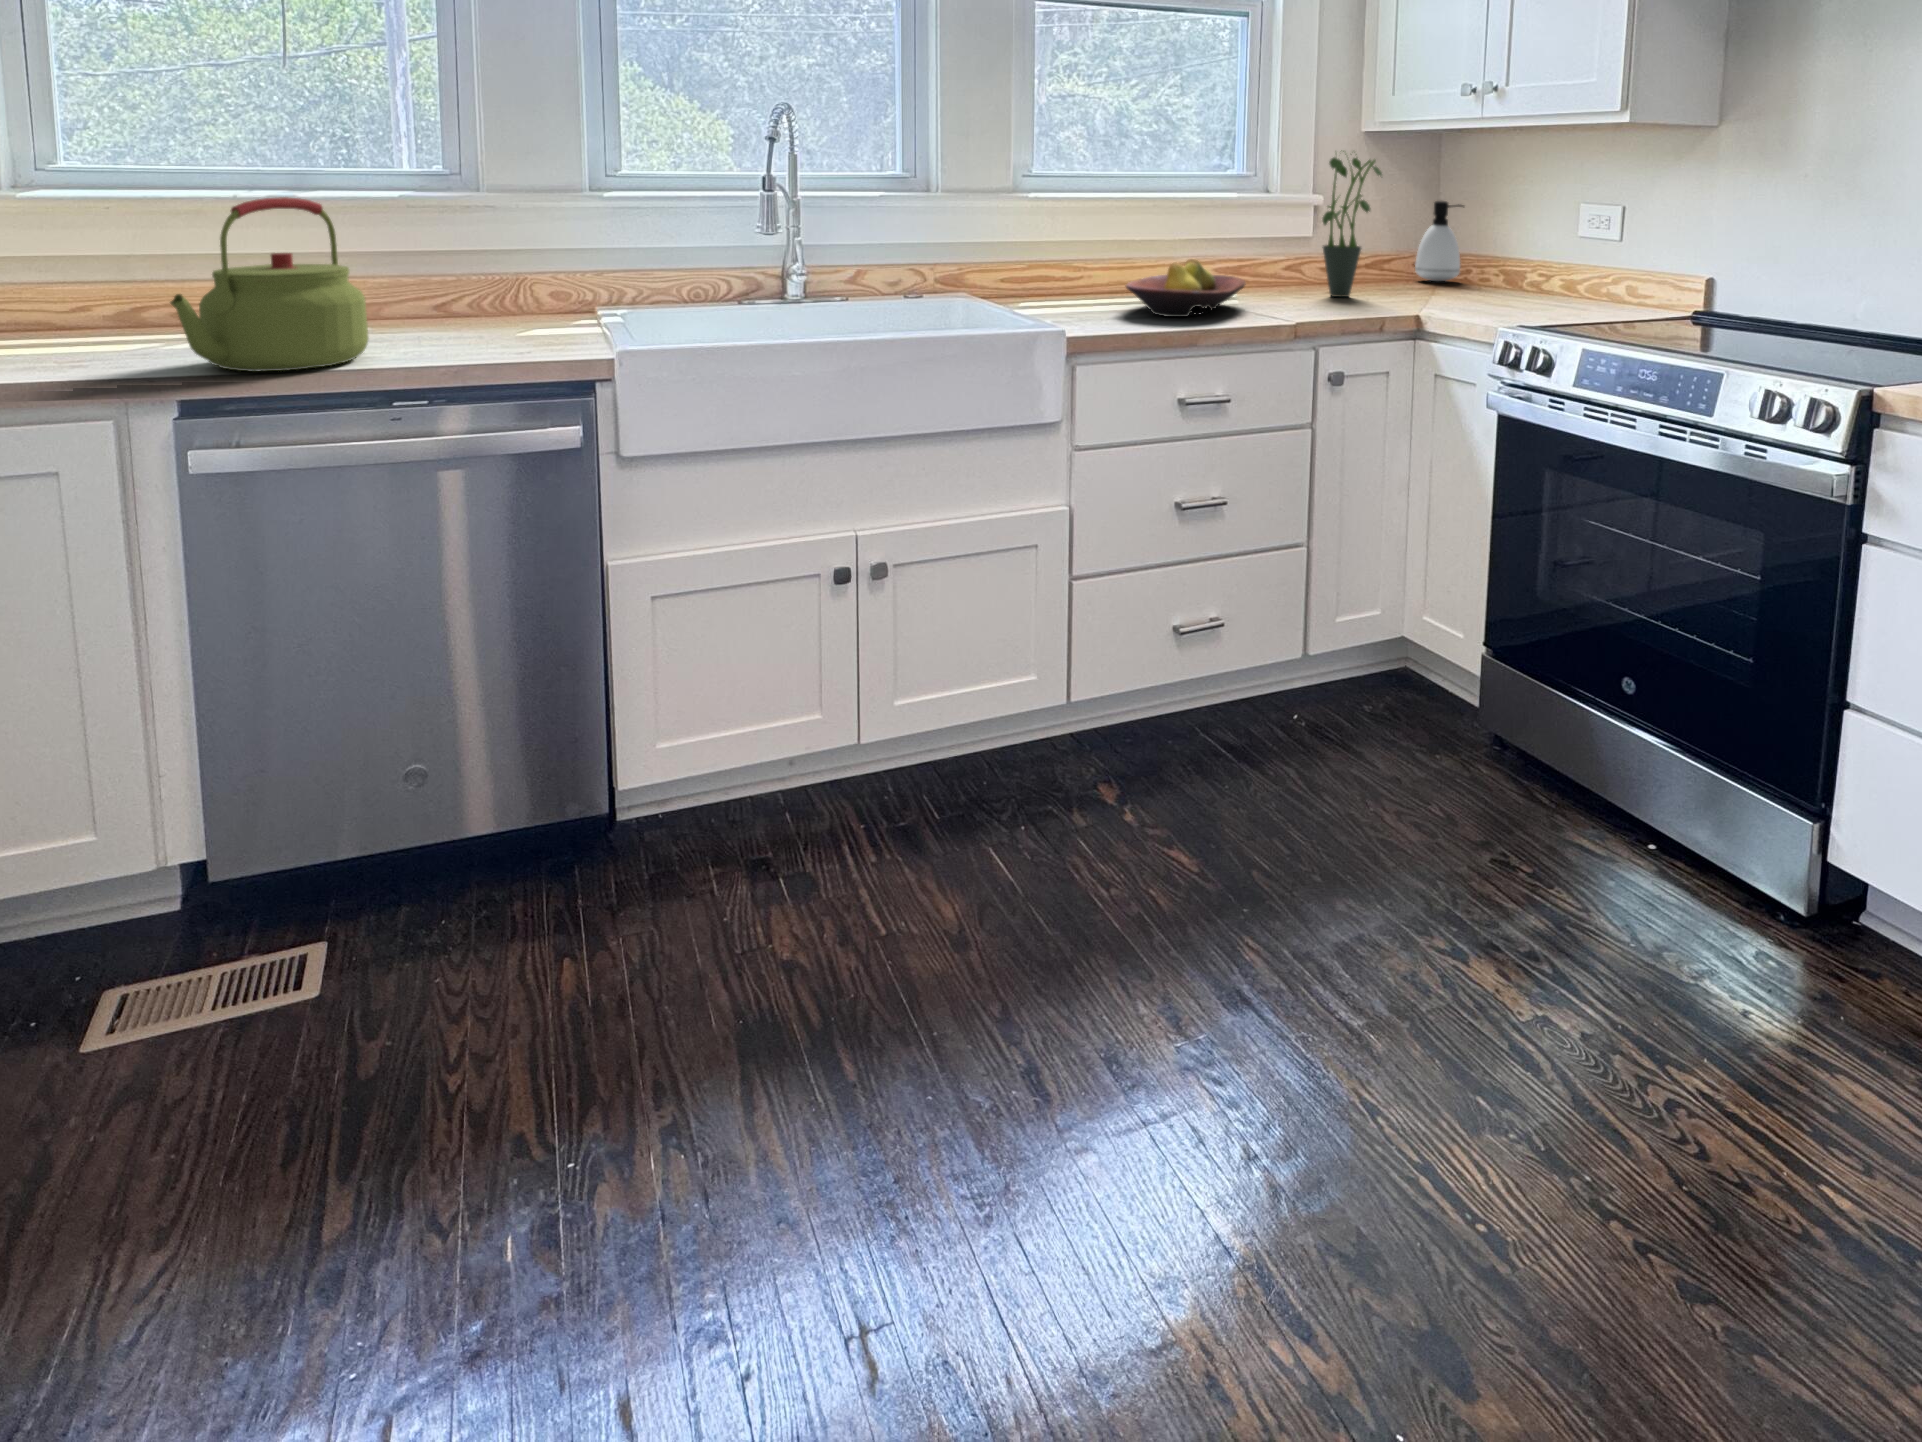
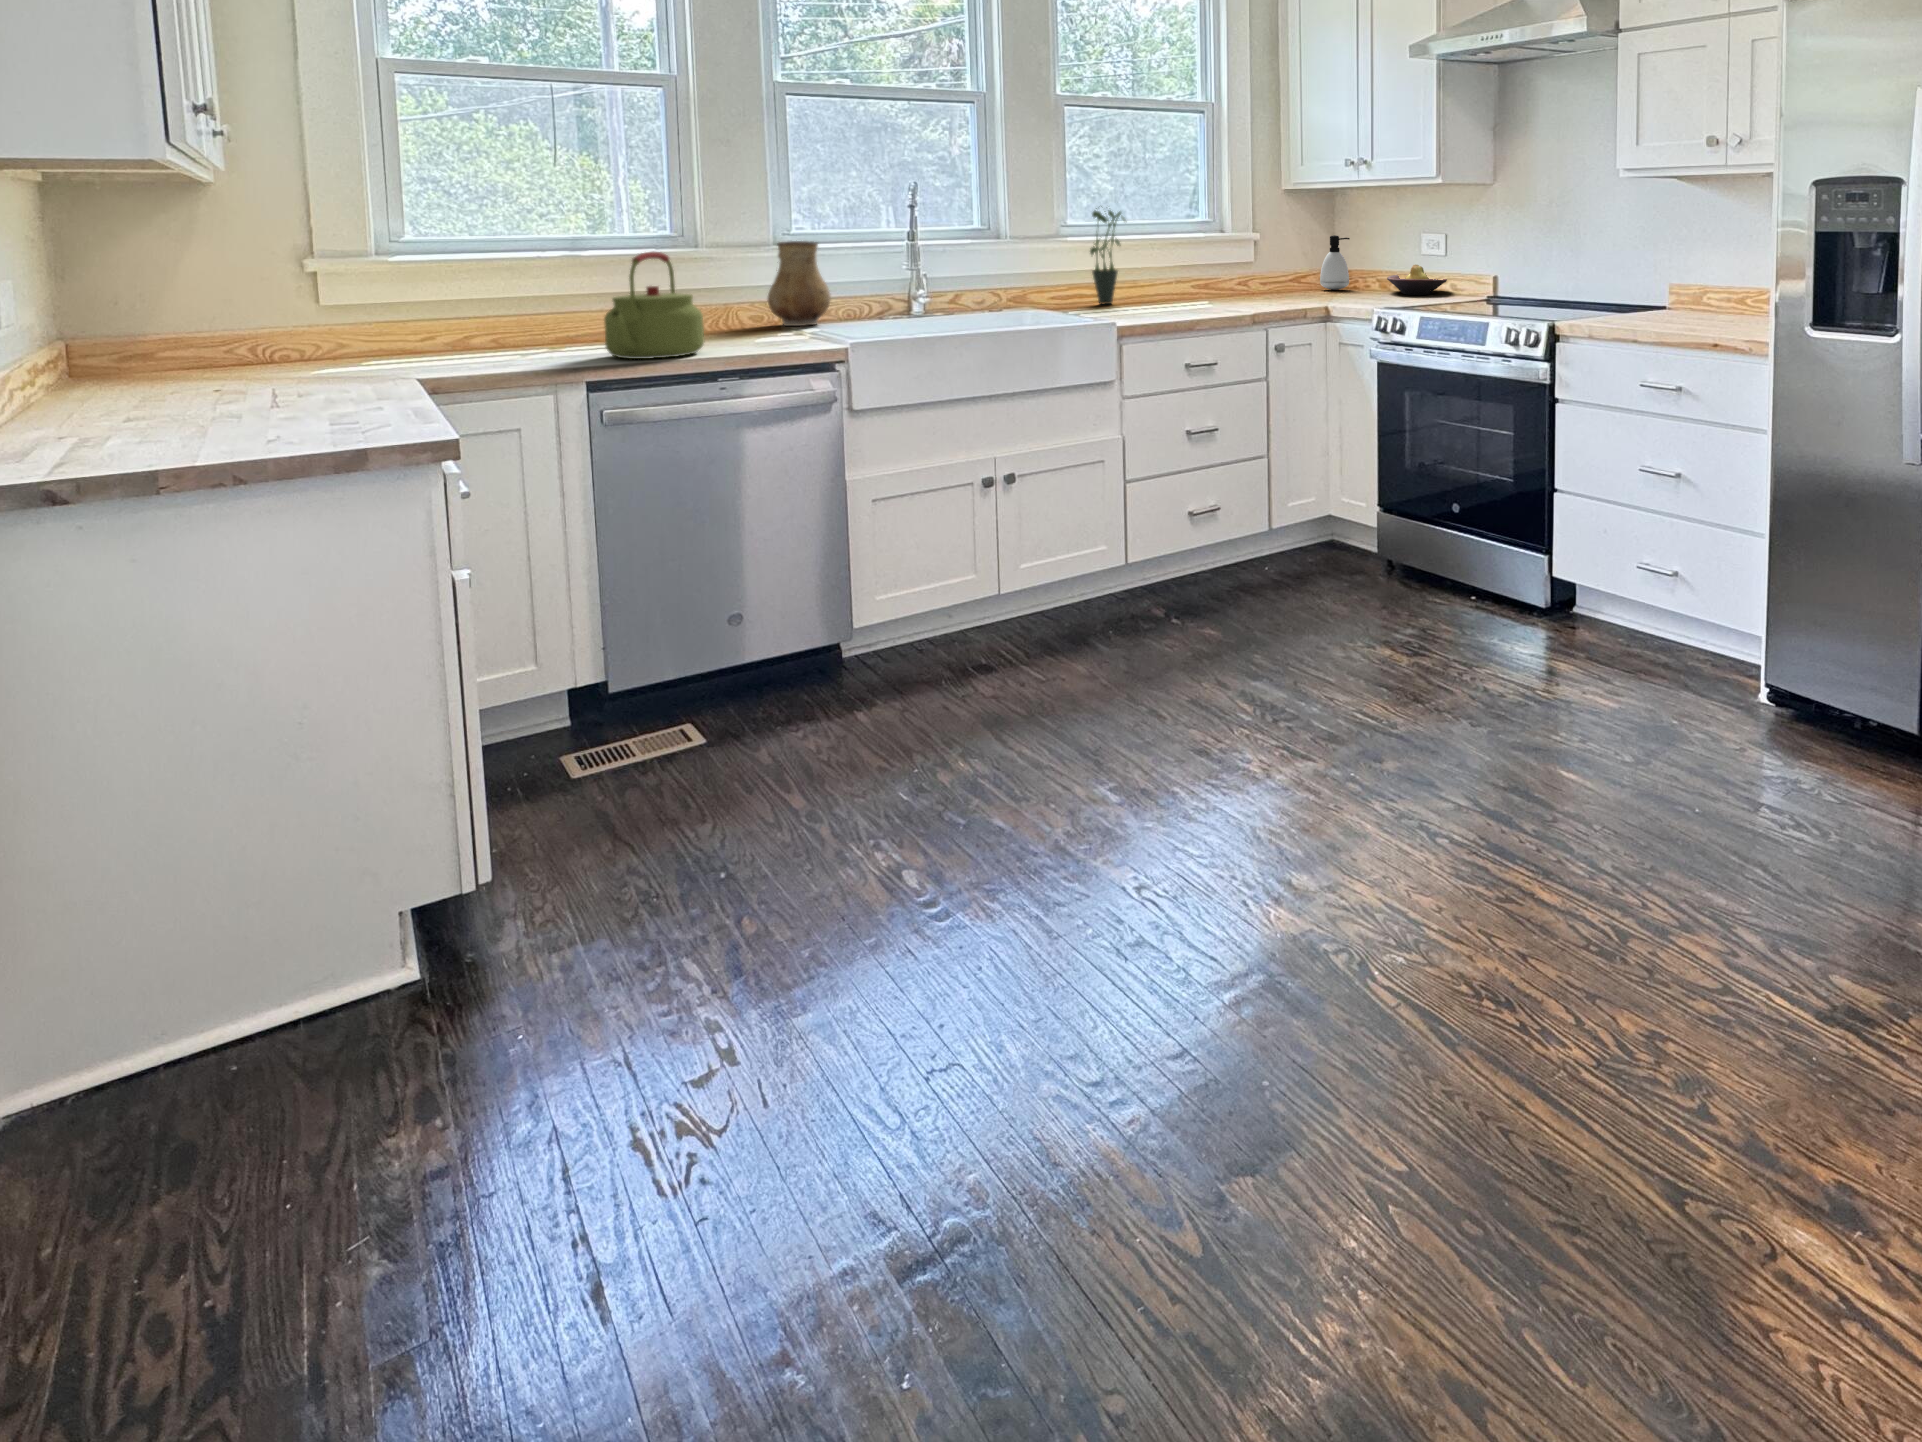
potted plant: present [1322,151,1382,297] -> present [1090,208,1125,304]
ceramic pitcher: none [576,187,665,310] -> present [768,241,831,326]
fruit bowl: present [1126,259,1245,317] -> present [1387,265,1447,295]

